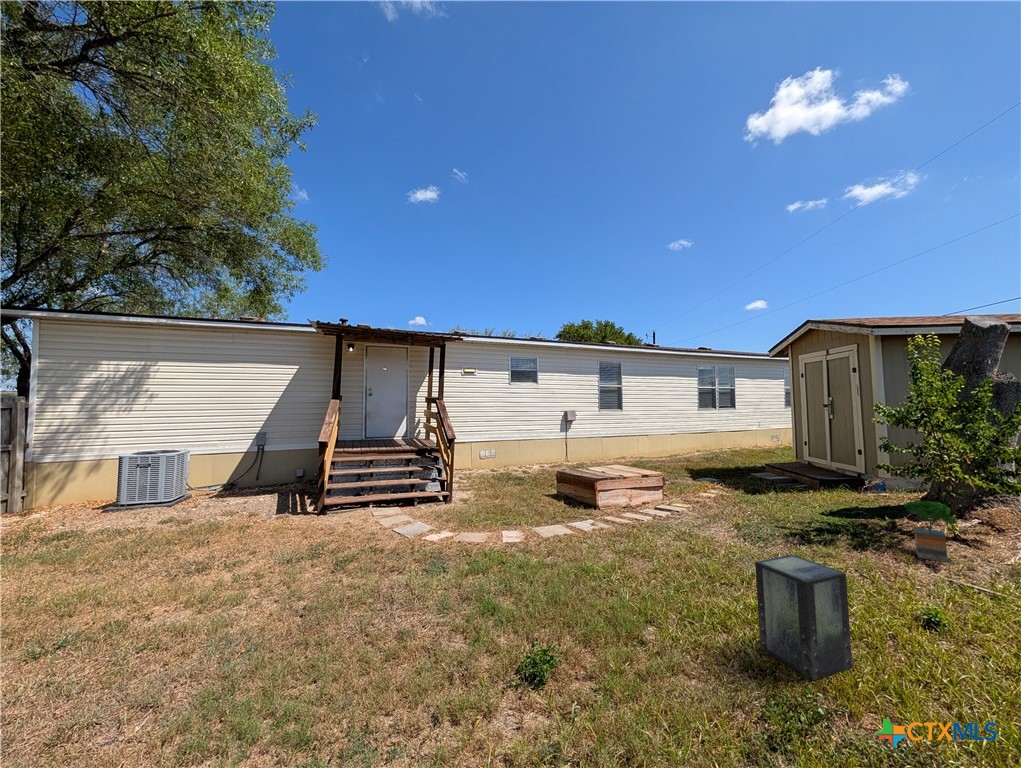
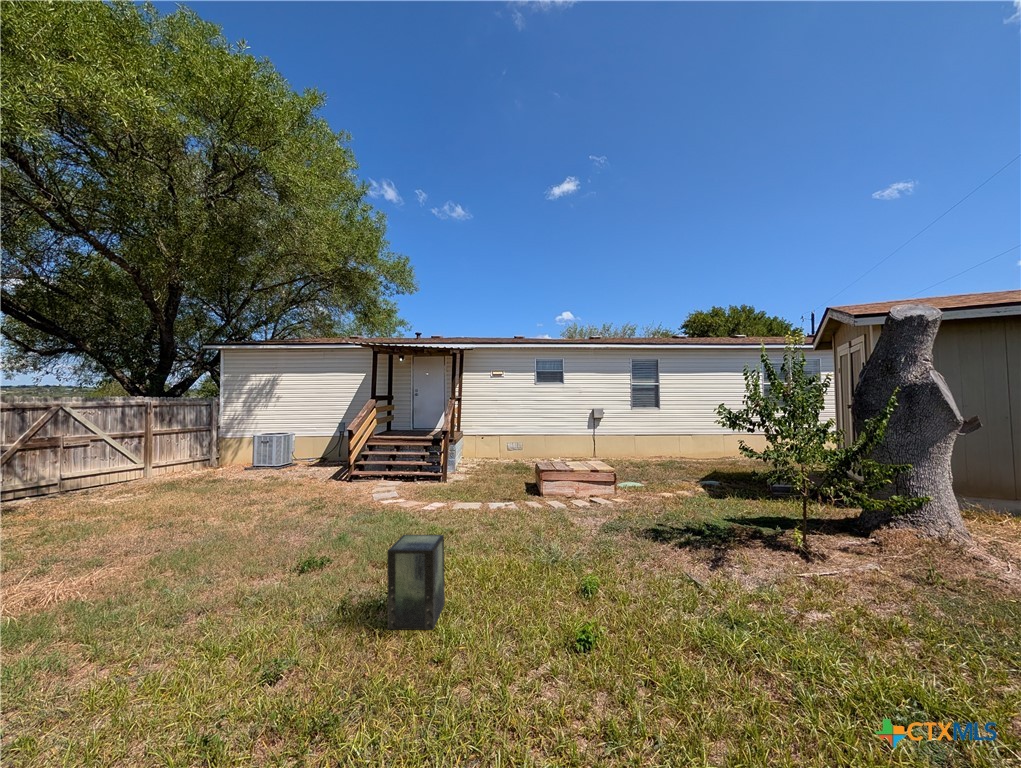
potted tree: present [904,500,957,562] -> none [712,511,758,583]

